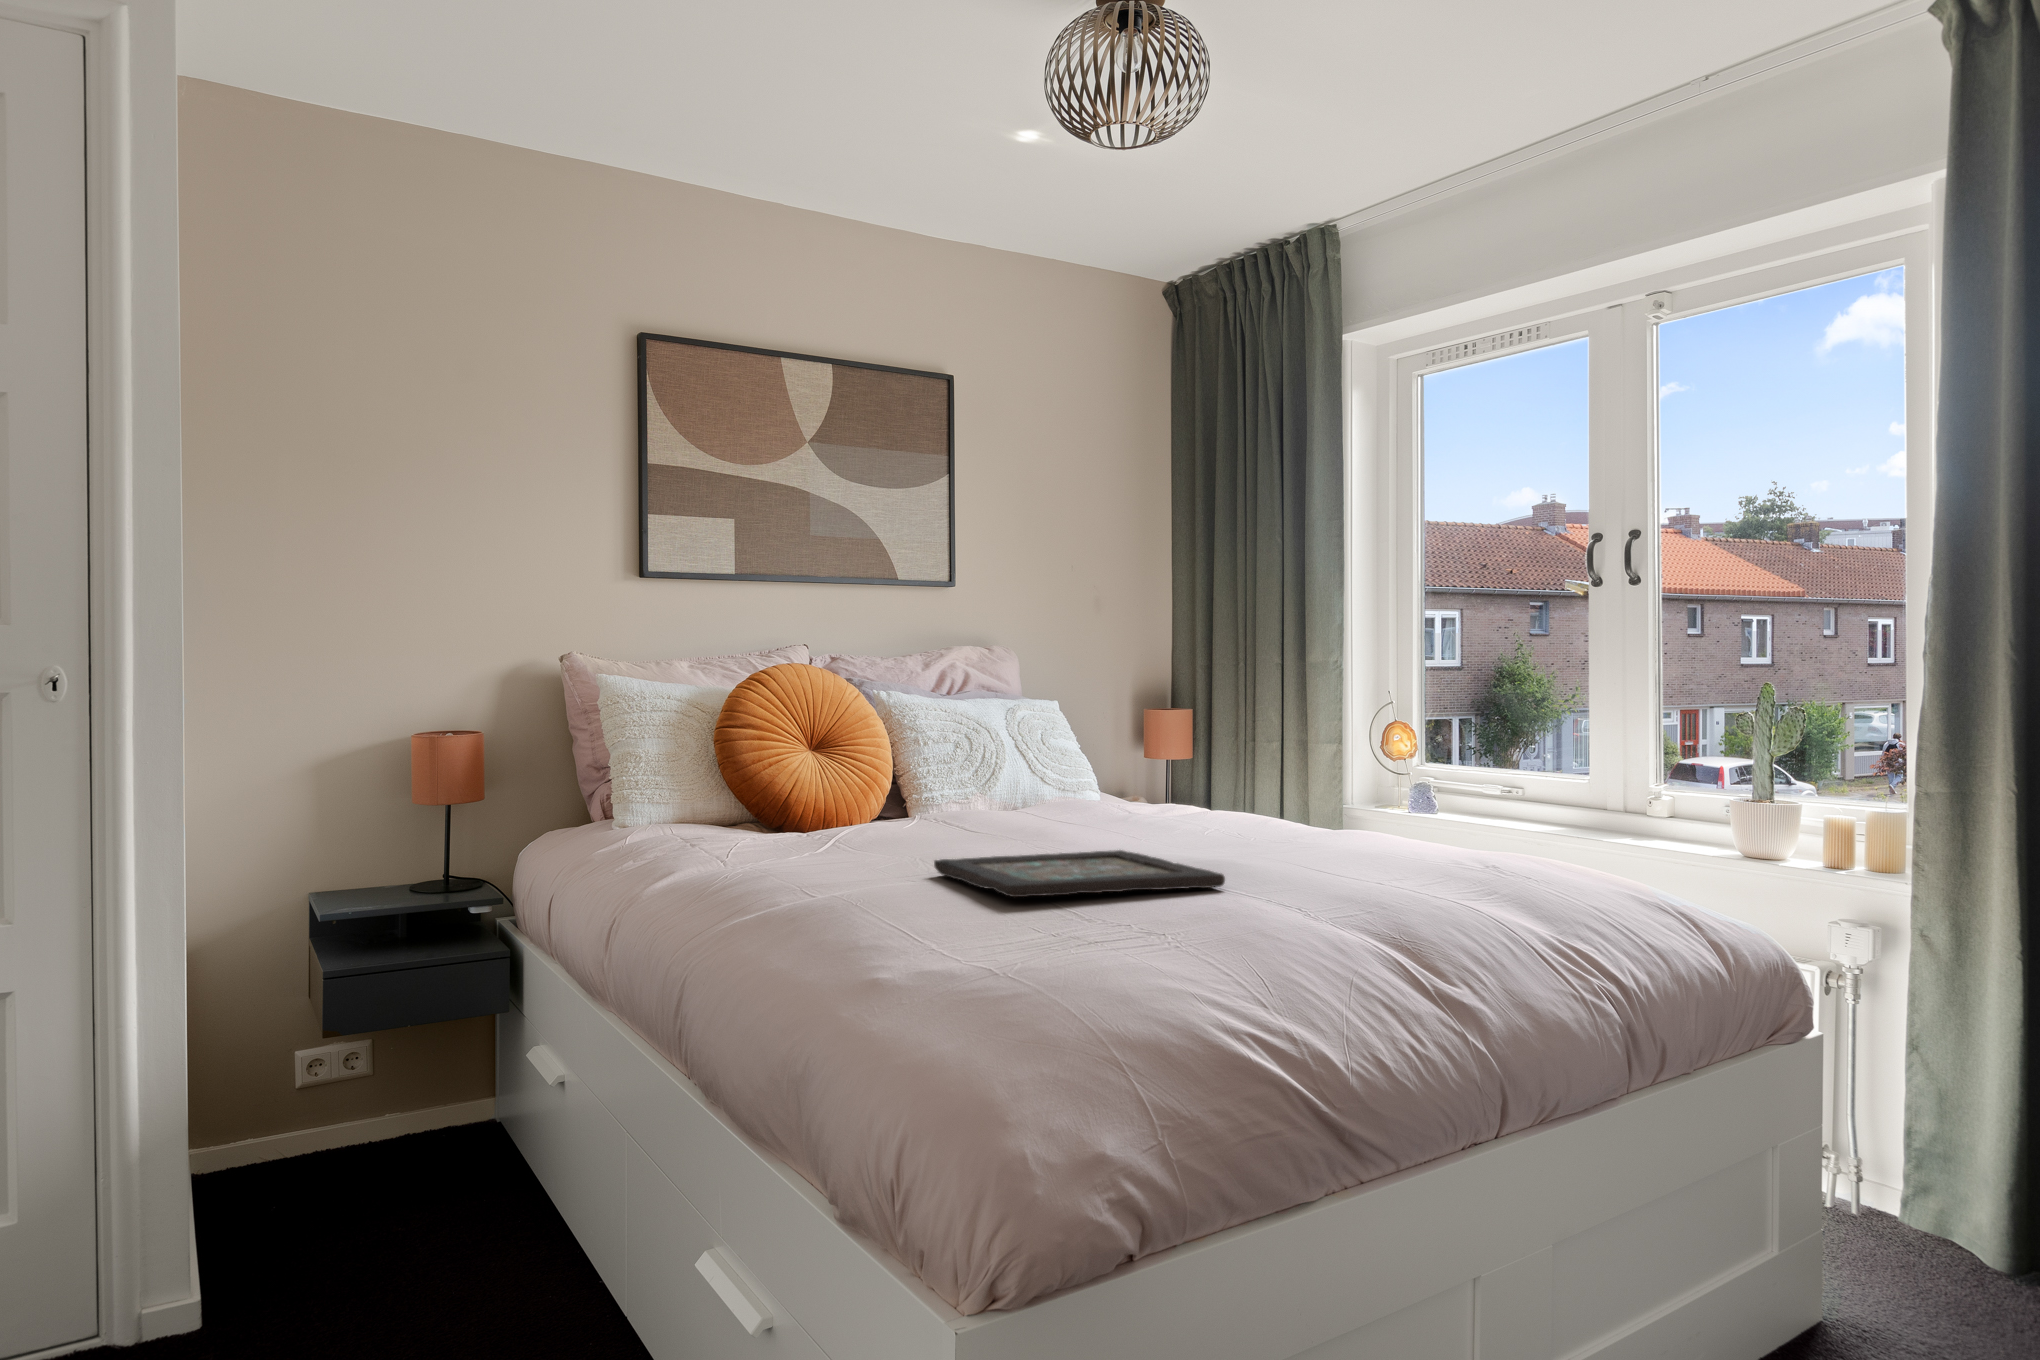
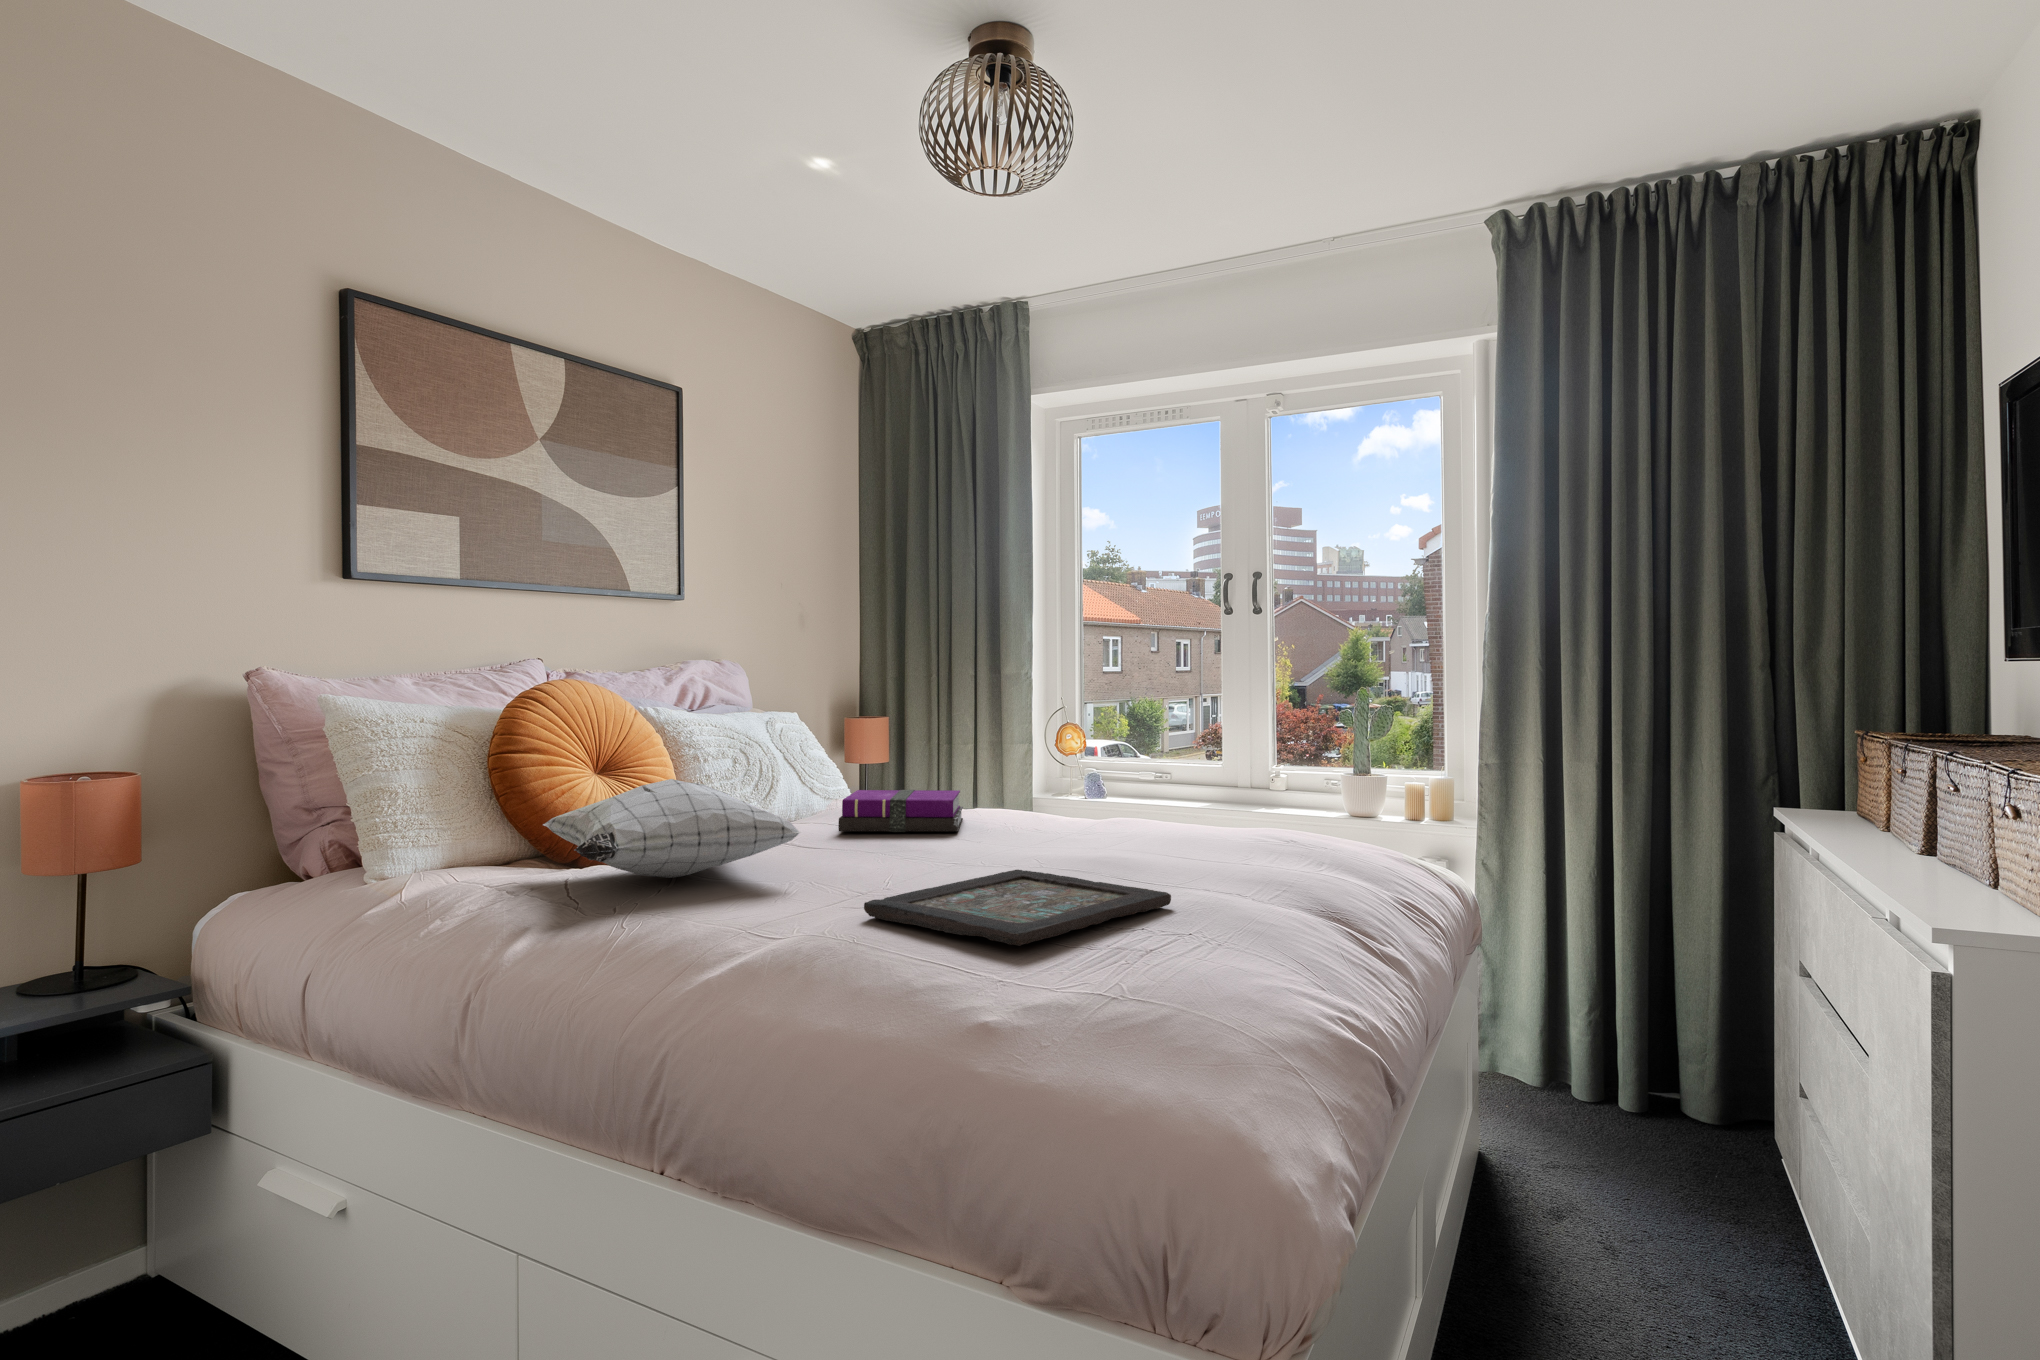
pillow: none [729,750,929,840] -> present [543,779,801,878]
notebook: none [1026,780,1171,823] -> present [838,790,963,832]

